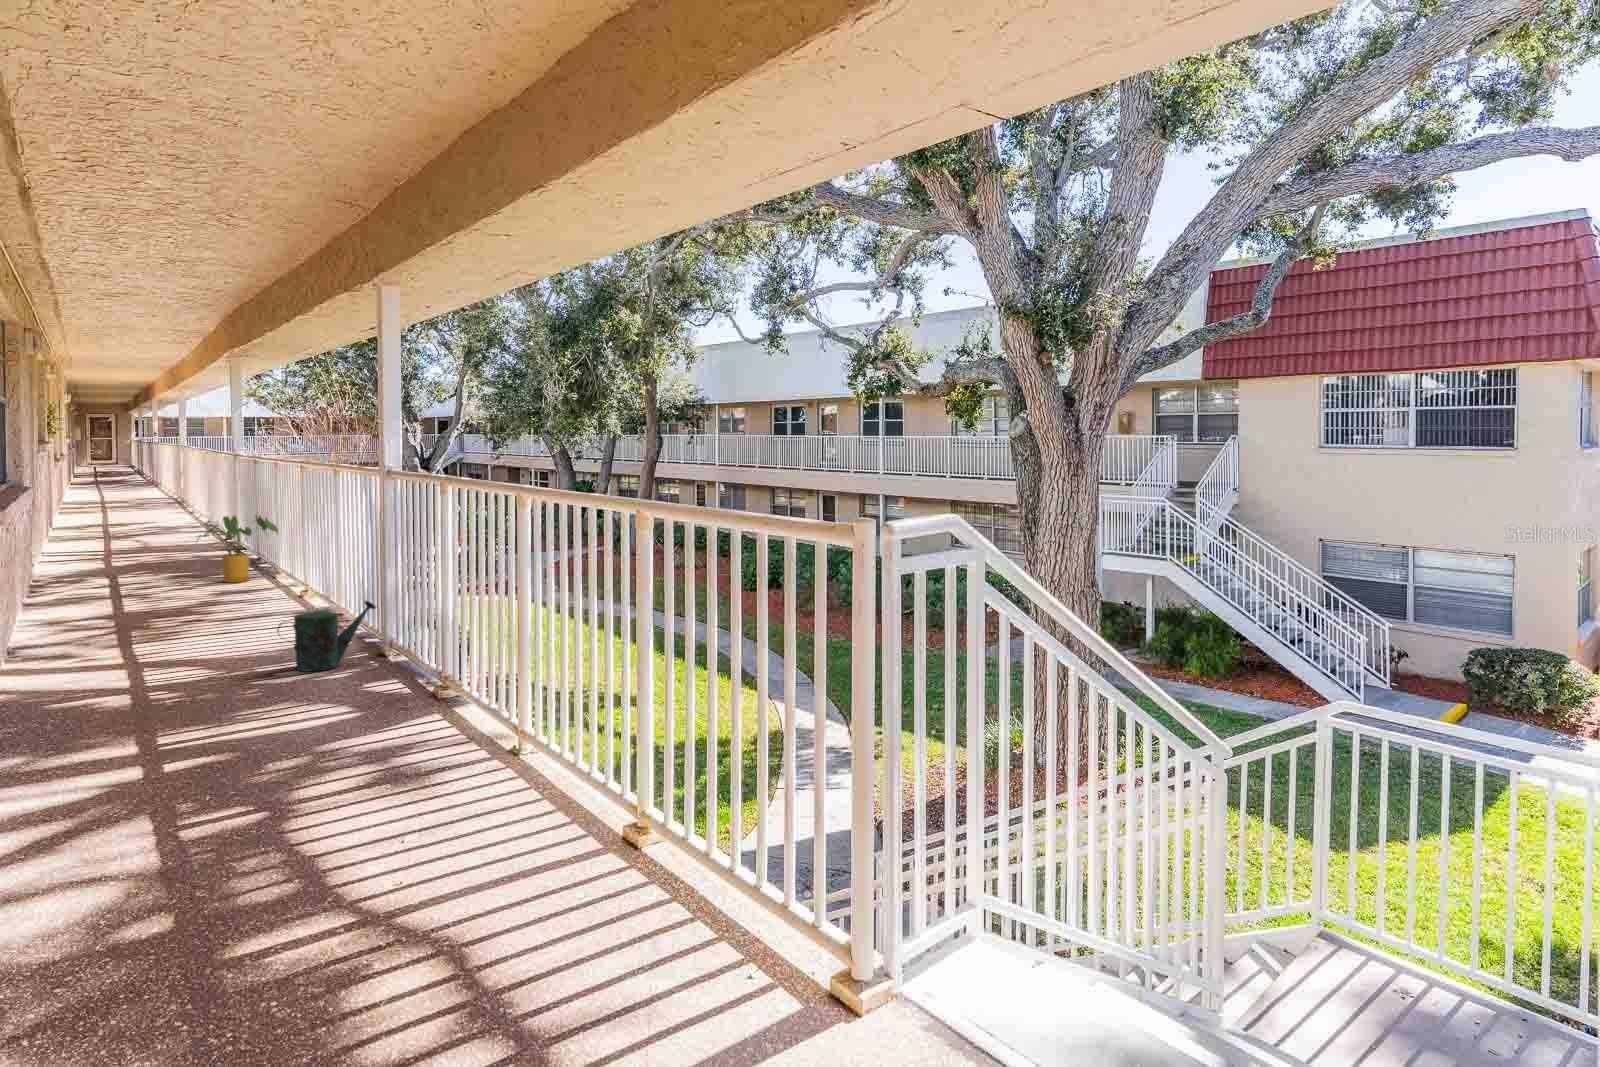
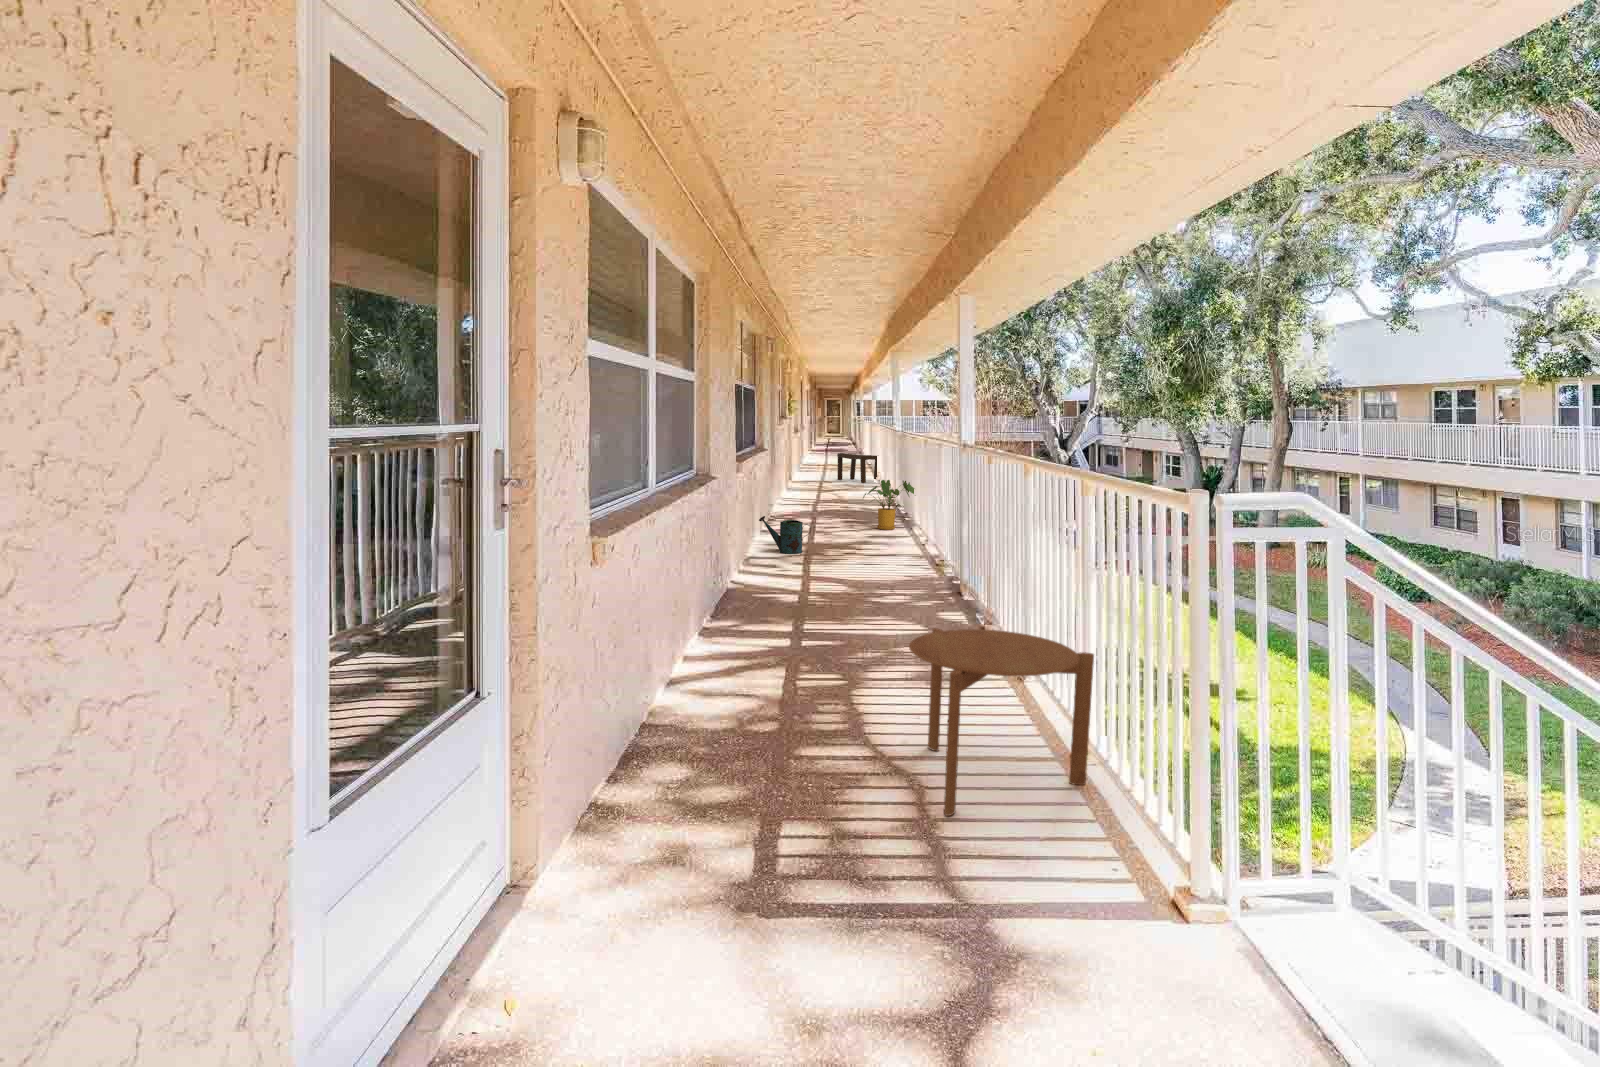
bench: none [128,485,199,523] -> present [837,453,877,483]
watering can: present [277,601,376,671] -> present [759,516,807,554]
side table: none [414,700,658,982] -> present [909,628,1094,816]

